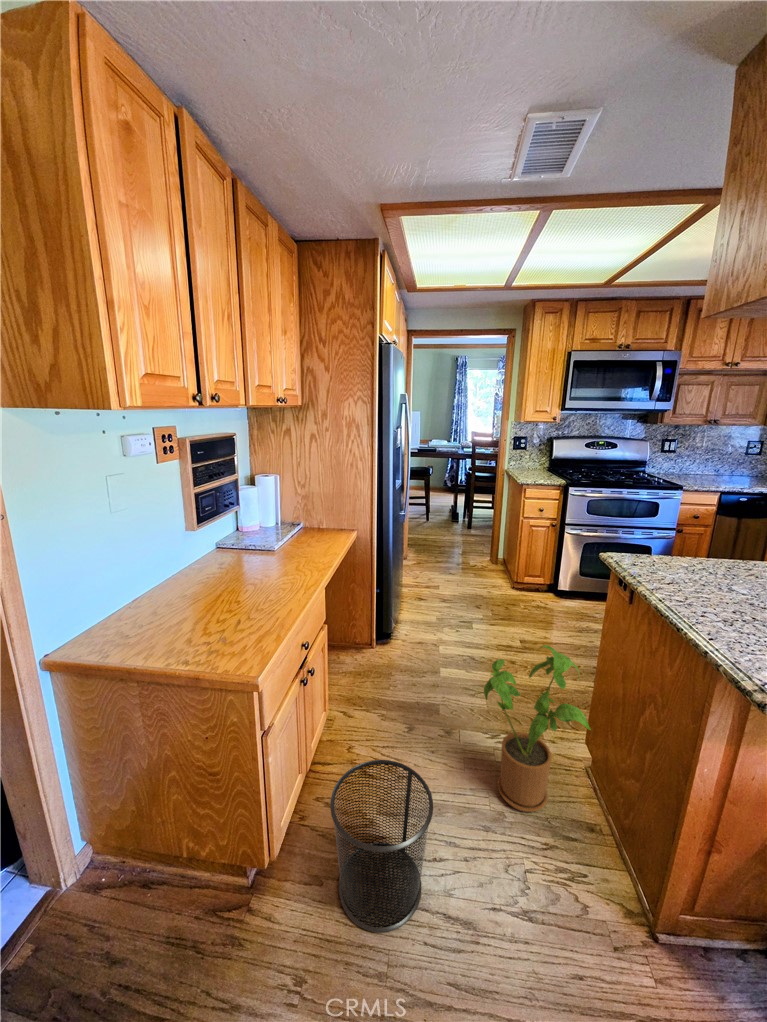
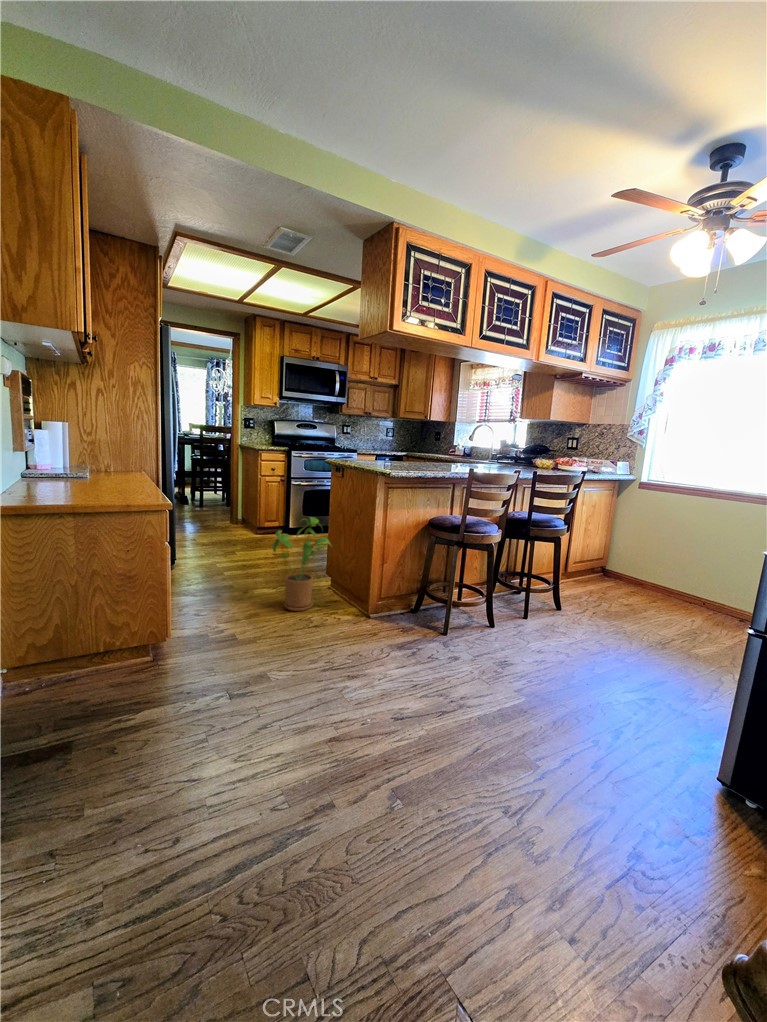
waste bin: present [330,760,433,933] -> none [204,581,266,661]

